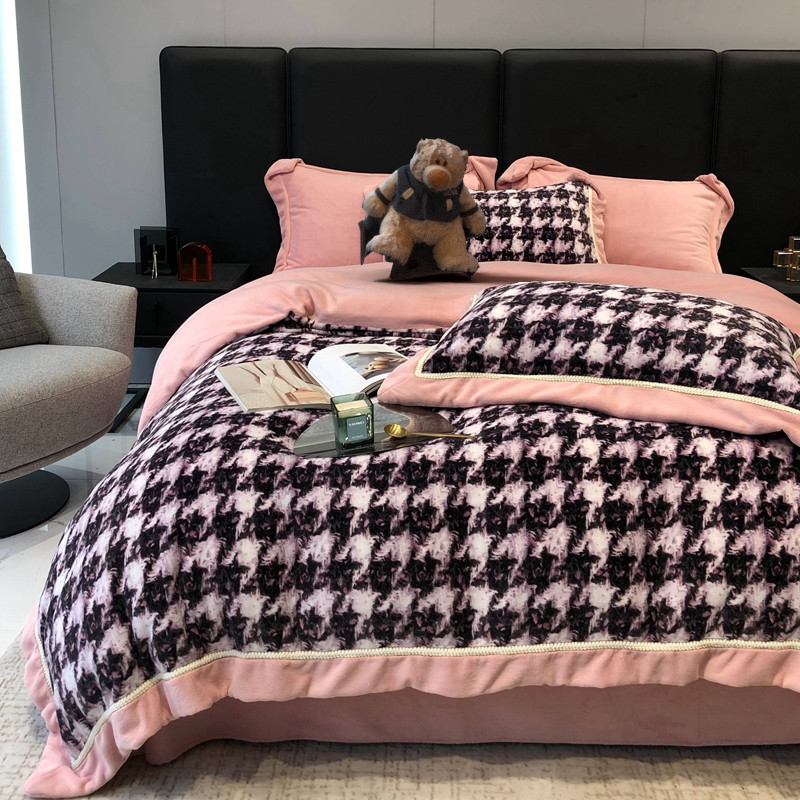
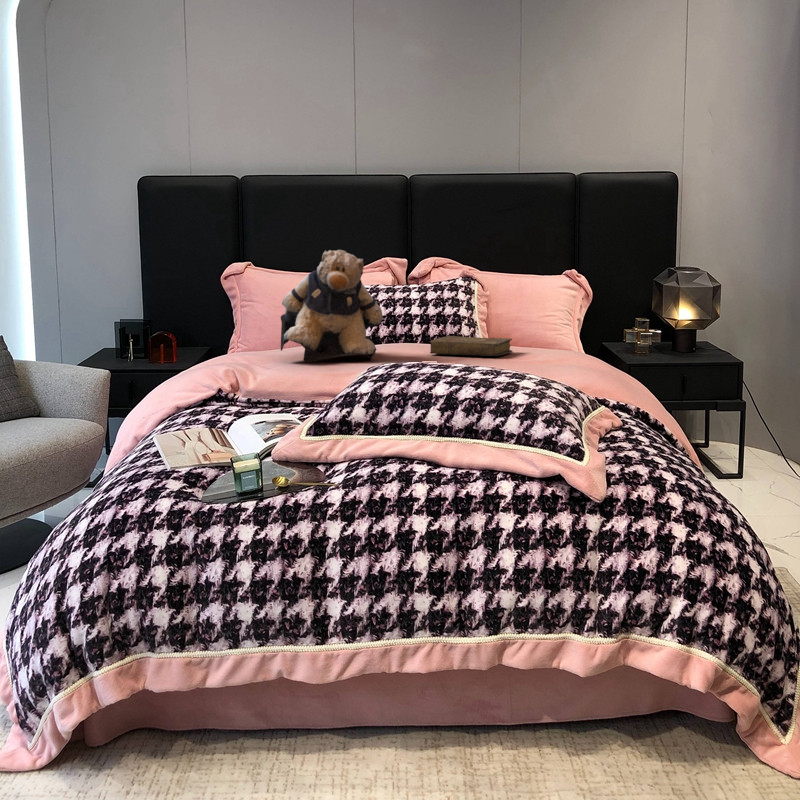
book: none [542,253,644,278] -> present [430,336,512,356]

